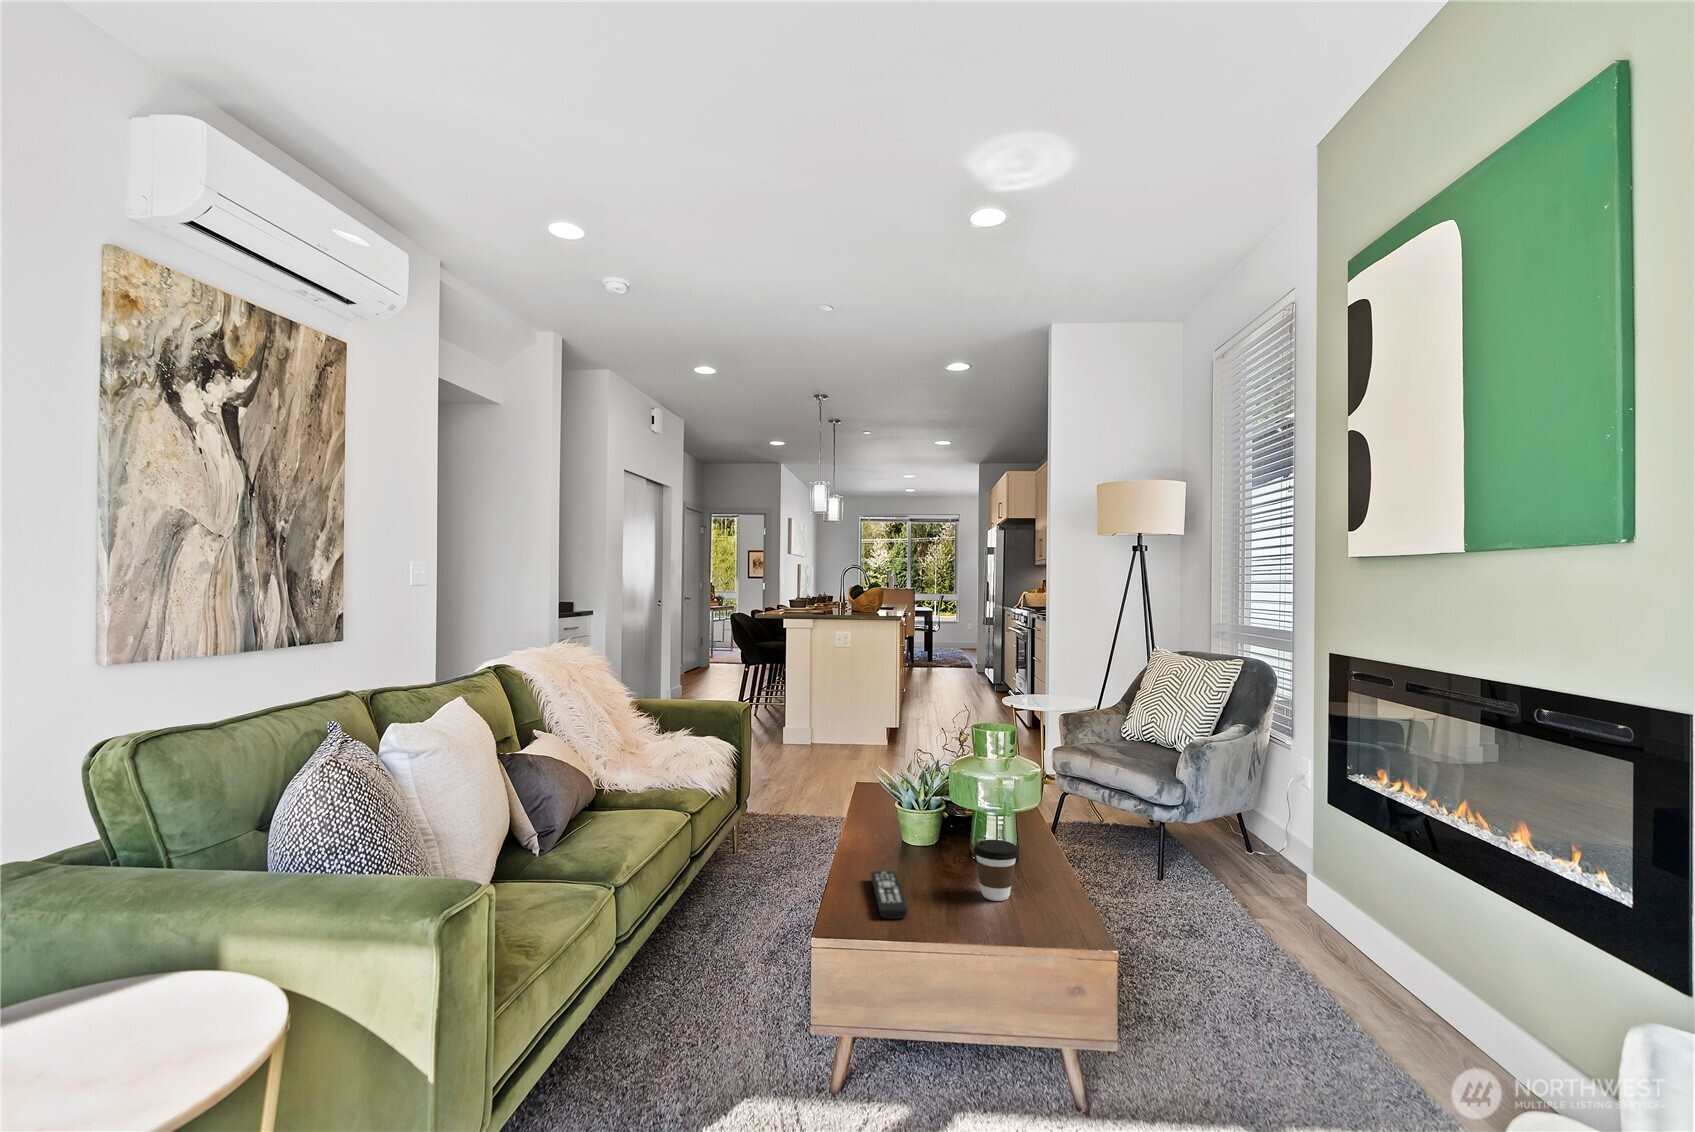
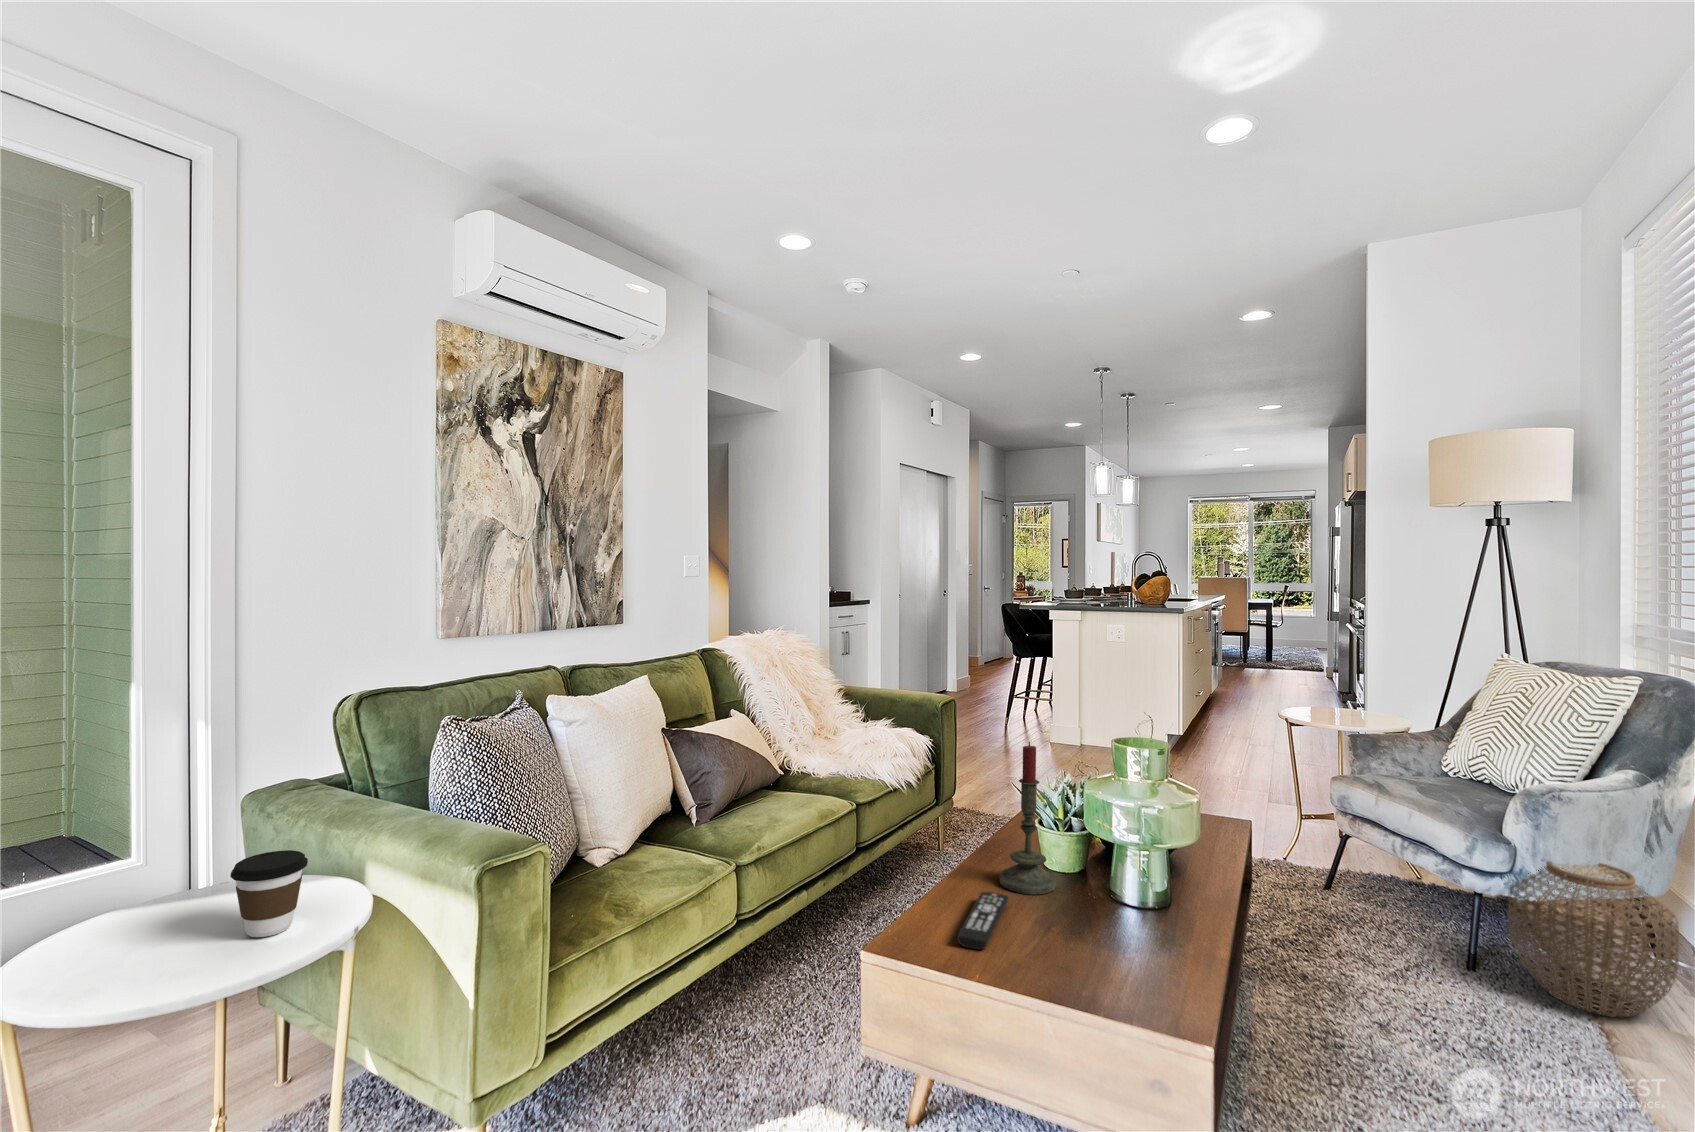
candle: none [871,731,922,869] -> present [1000,742,1056,895]
woven basket: none [1195,787,1295,897] -> present [1508,861,1679,1017]
coffee cup: present [973,840,1019,901] -> present [230,850,308,937]

